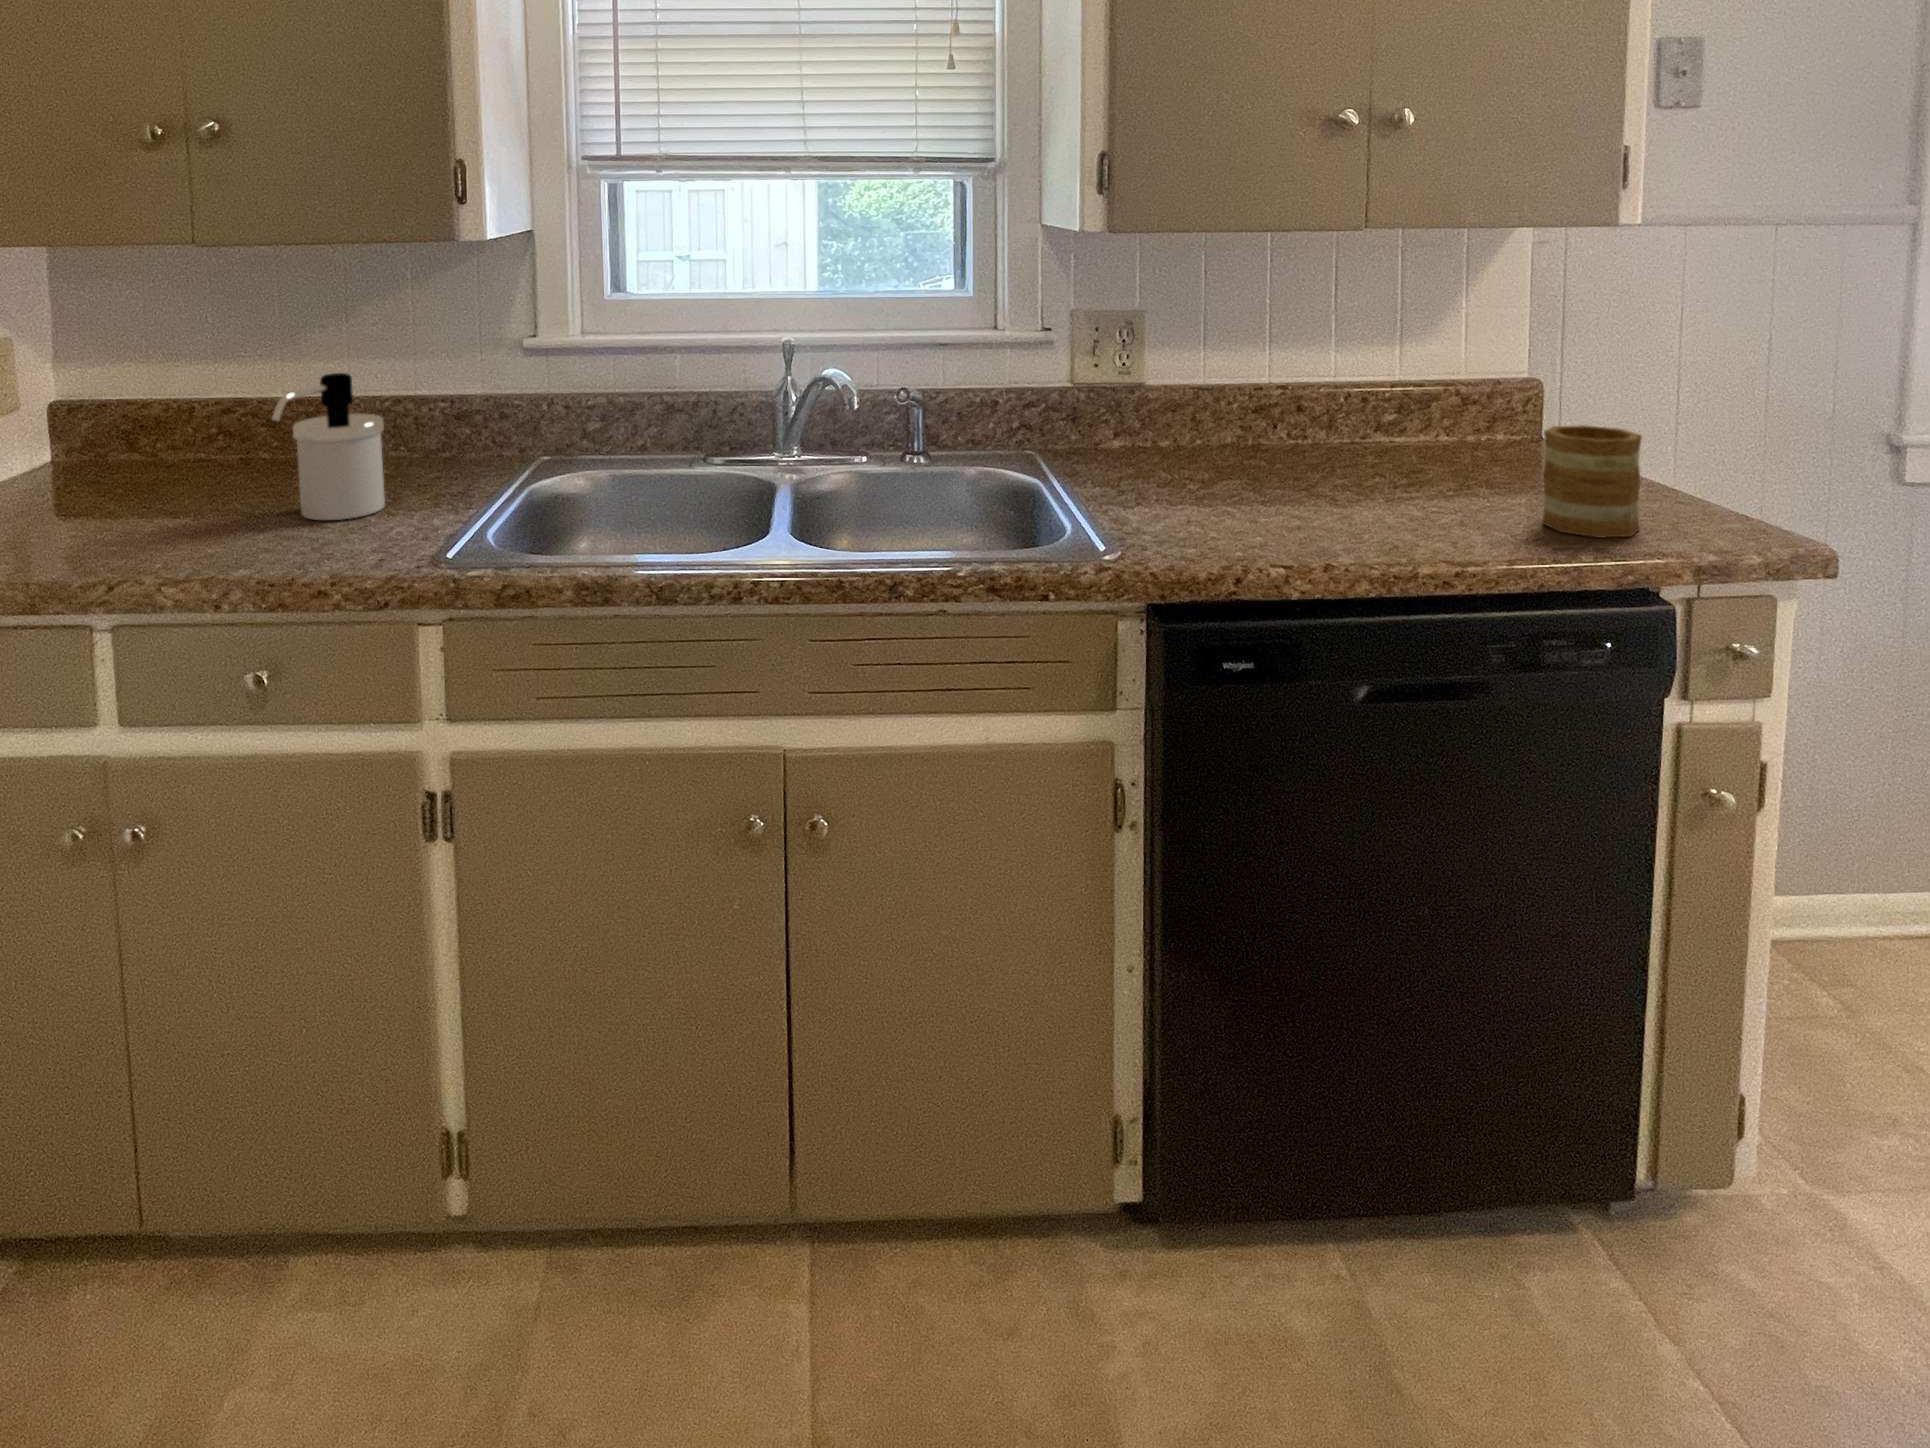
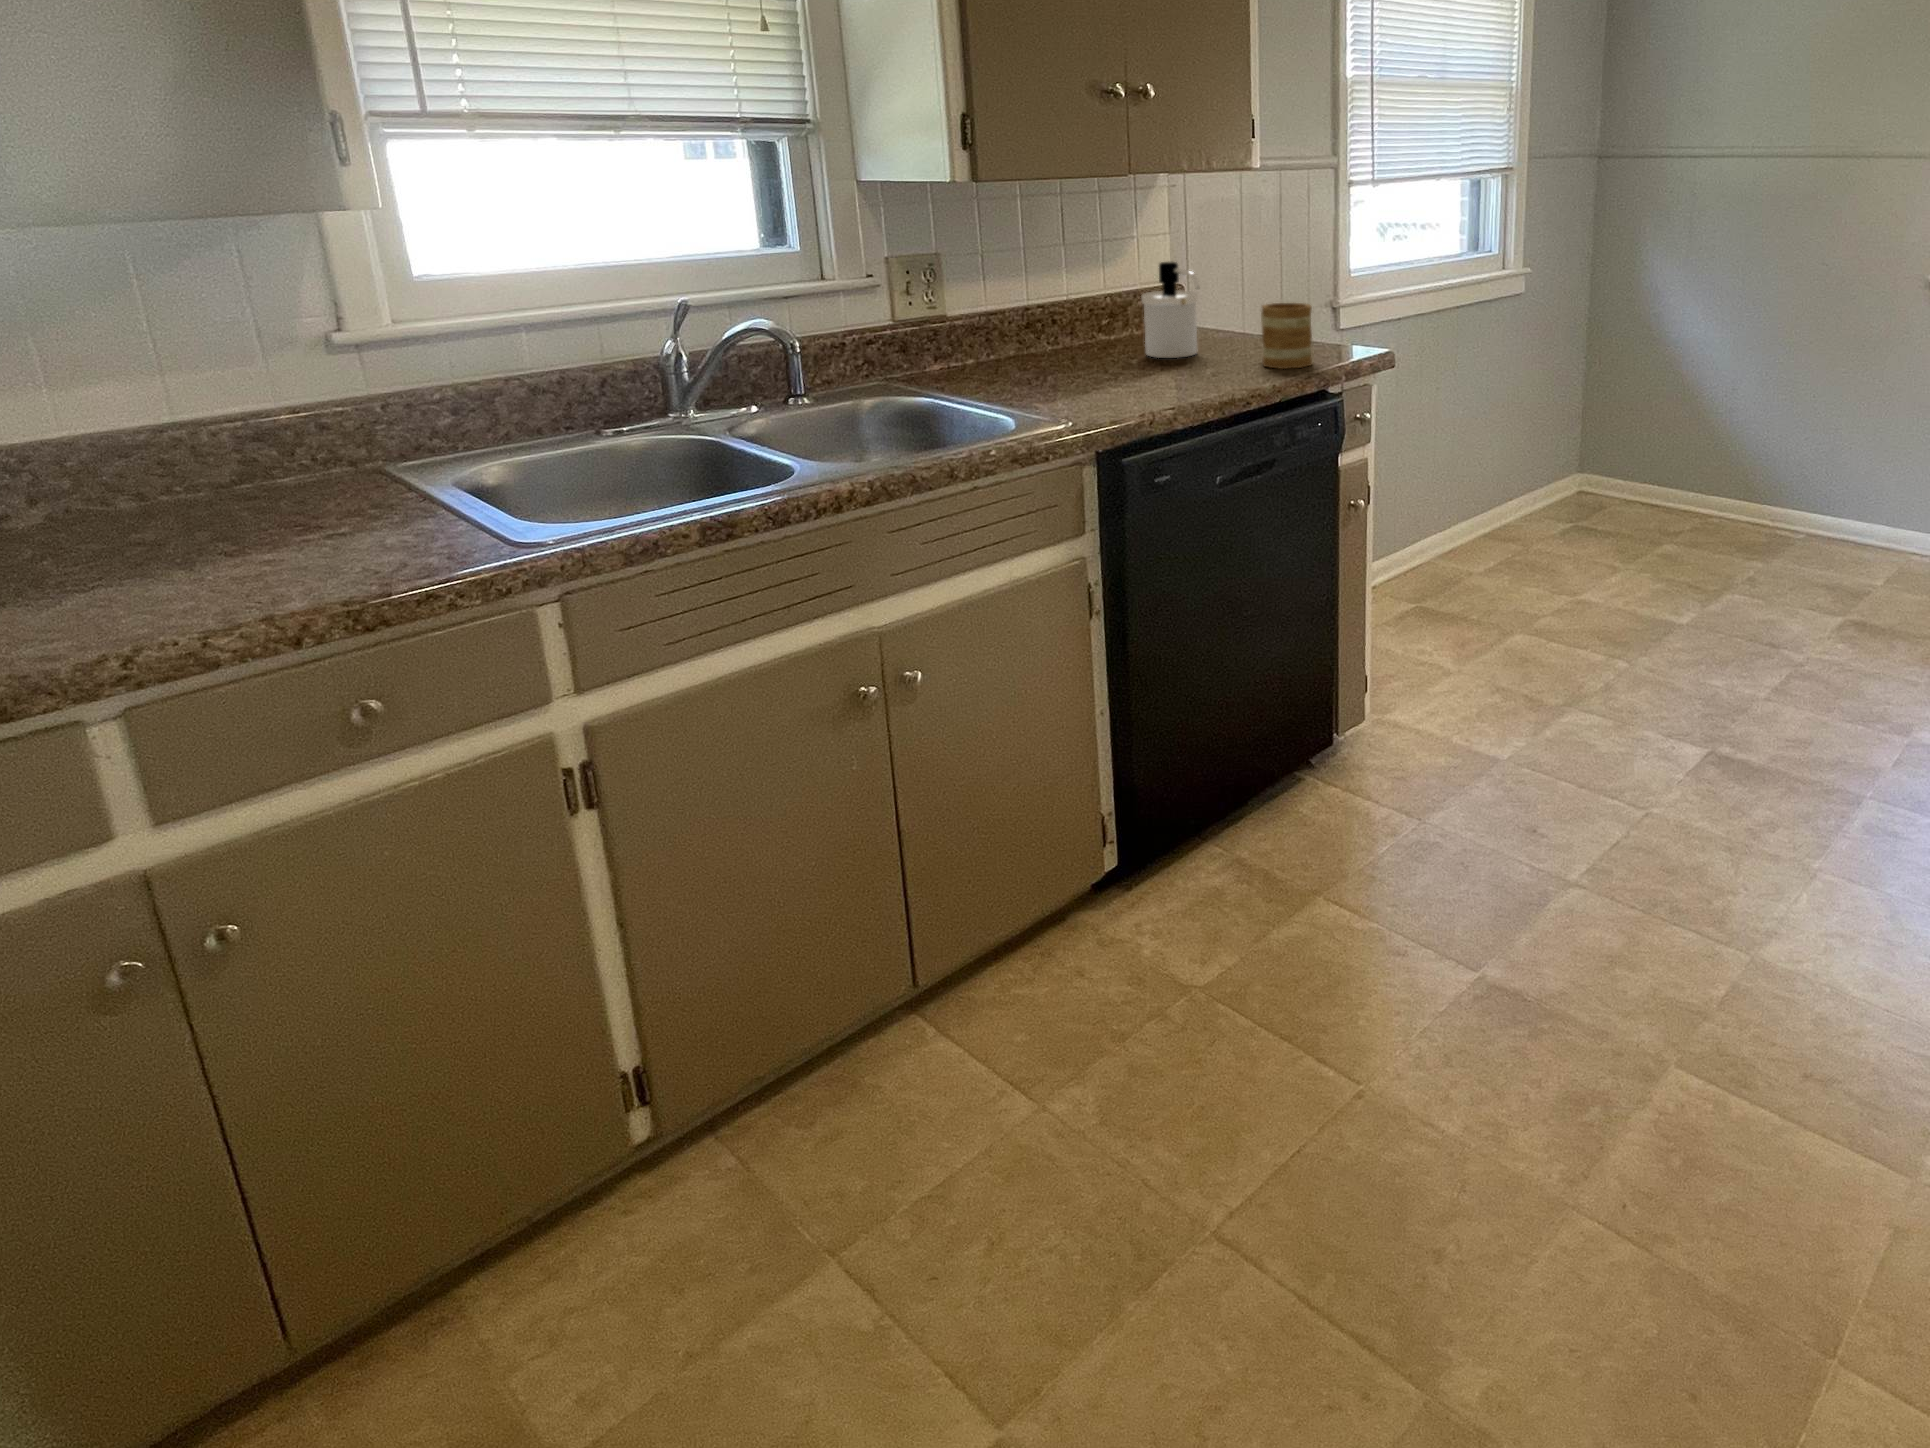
soap dispenser: present [272,373,385,520] -> present [1141,262,1200,358]

